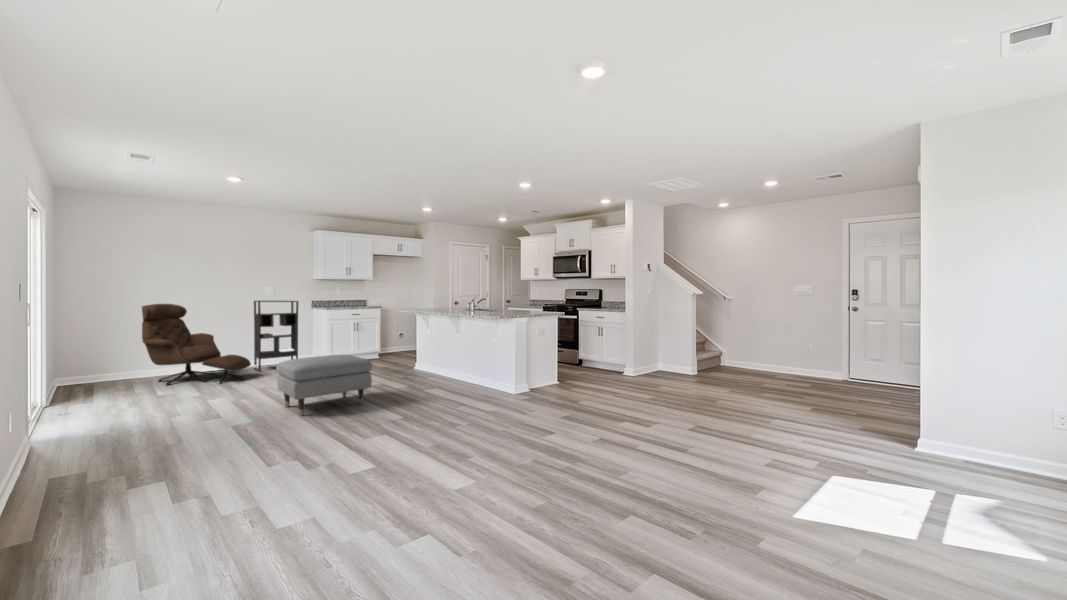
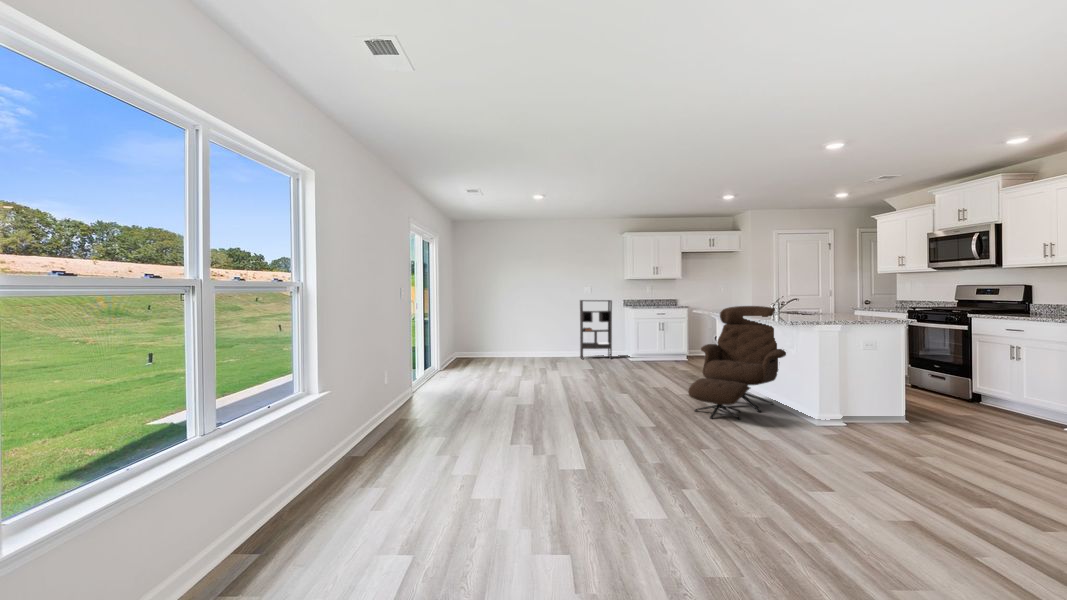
lounge chair: present [142,304,251,385] -> present [688,306,786,419]
ottoman: present [276,355,372,416] -> none [568,352,642,402]

